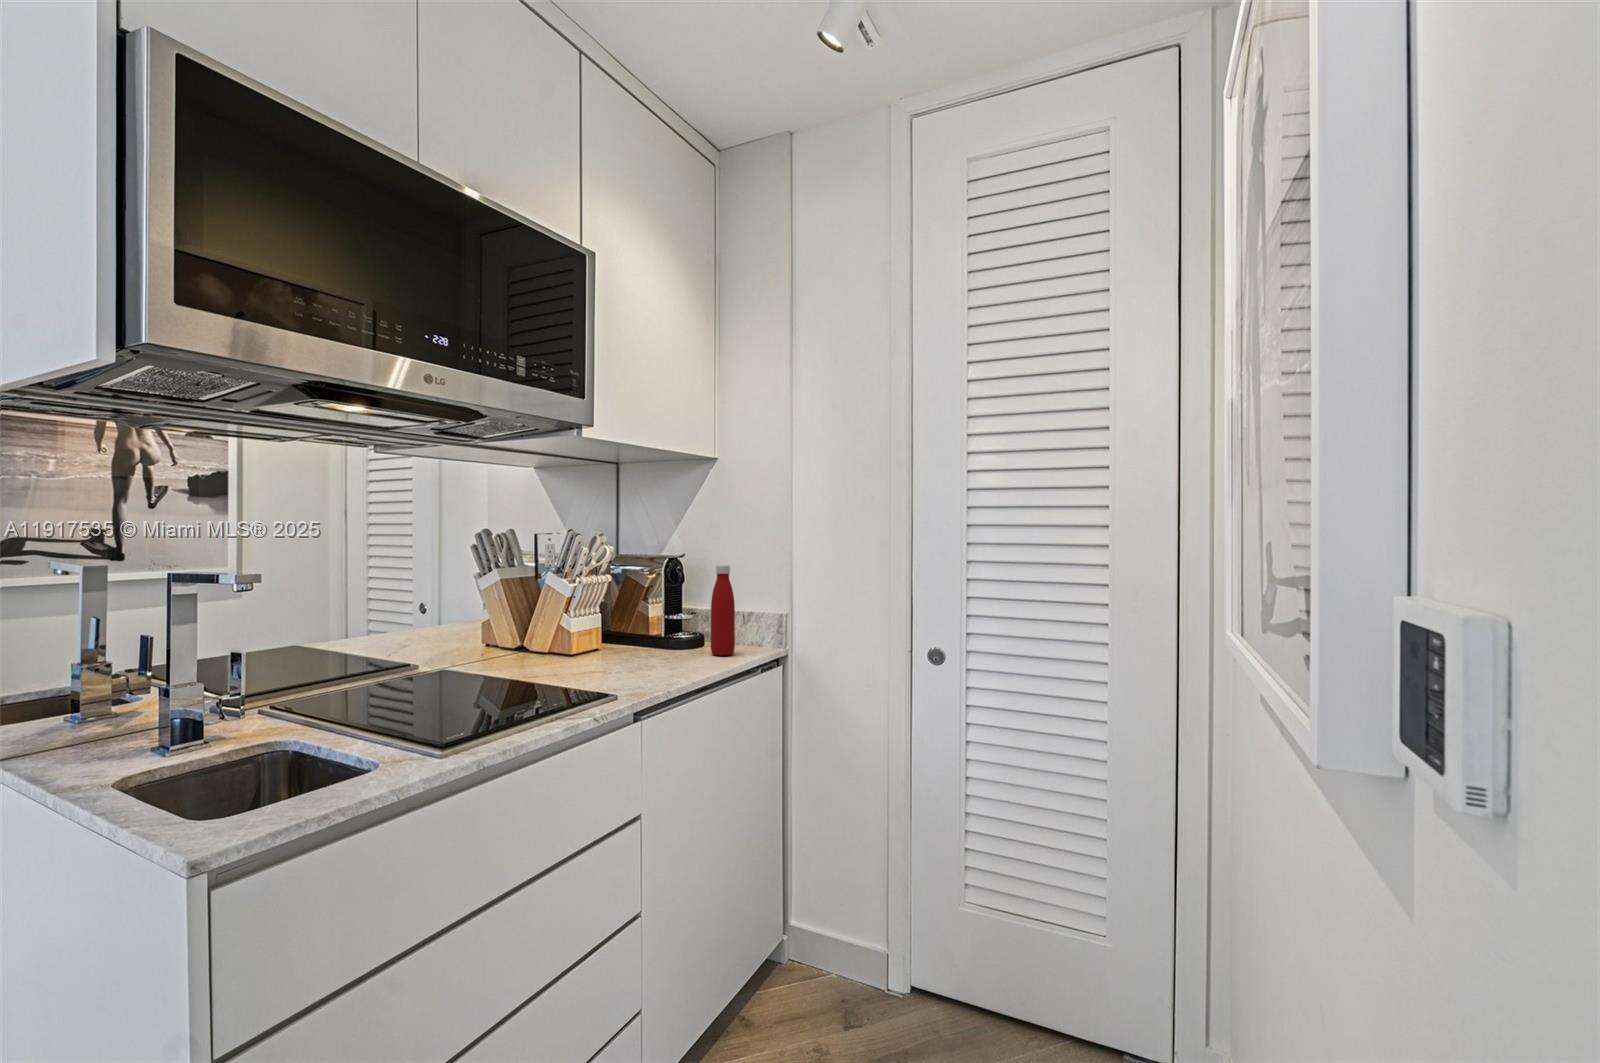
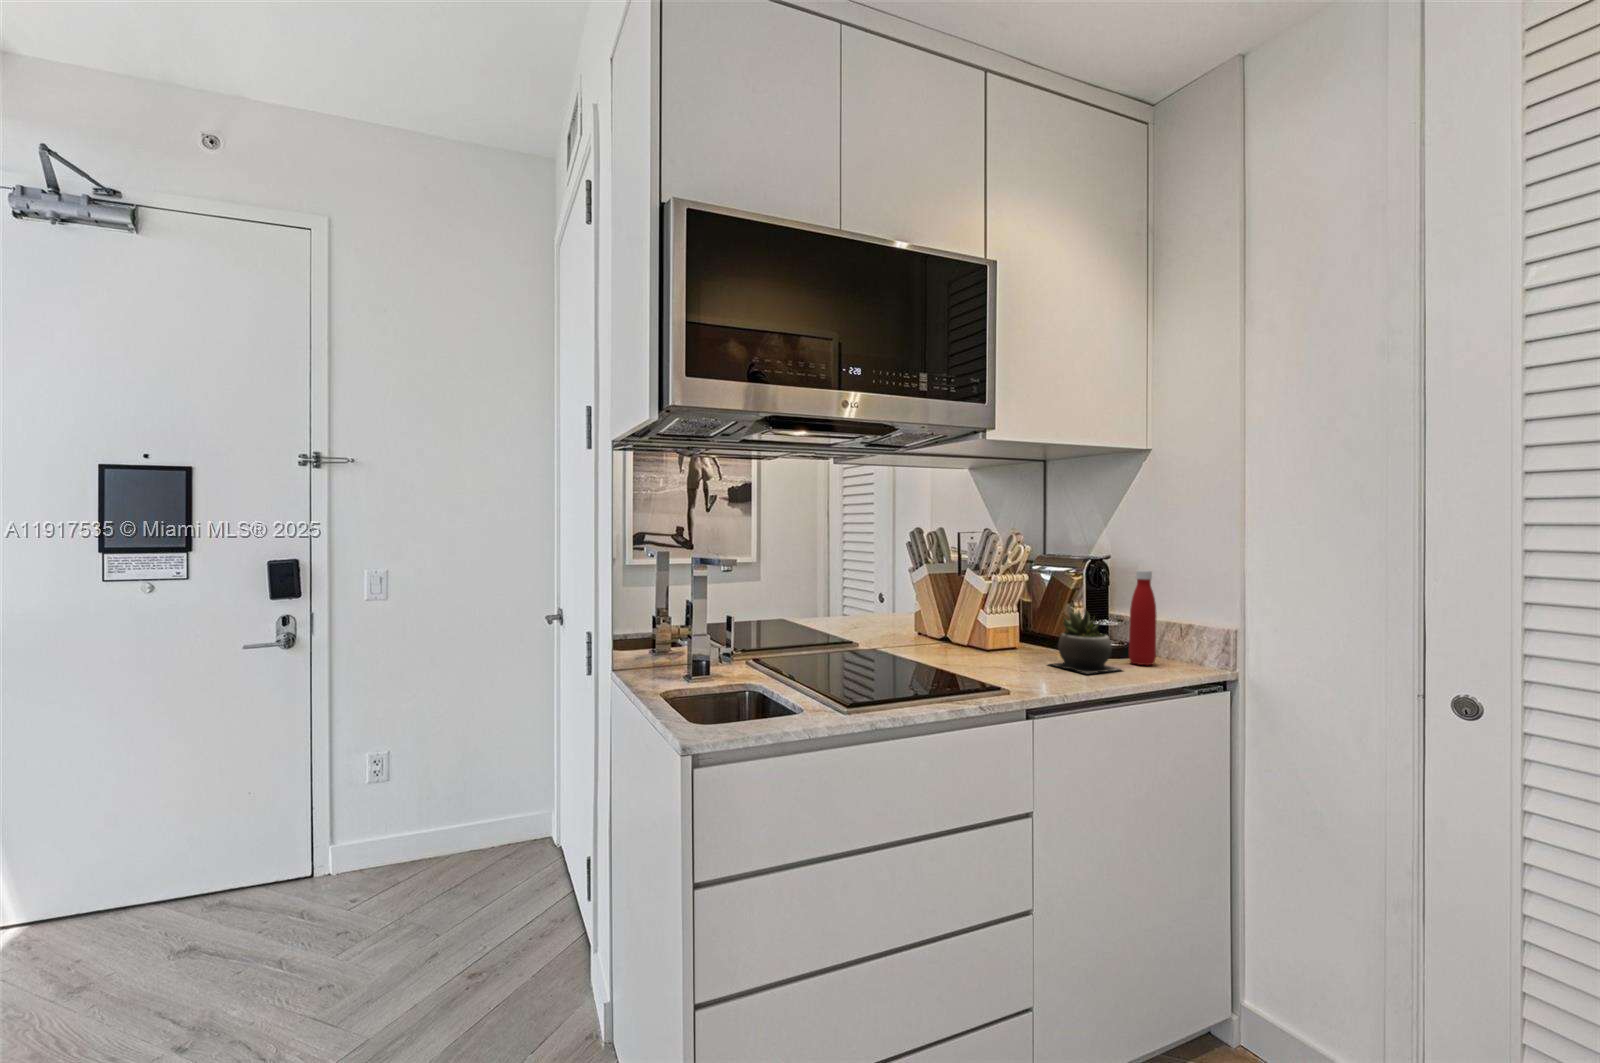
succulent plant: none [638,606,712,670] -> present [1052,610,1121,673]

